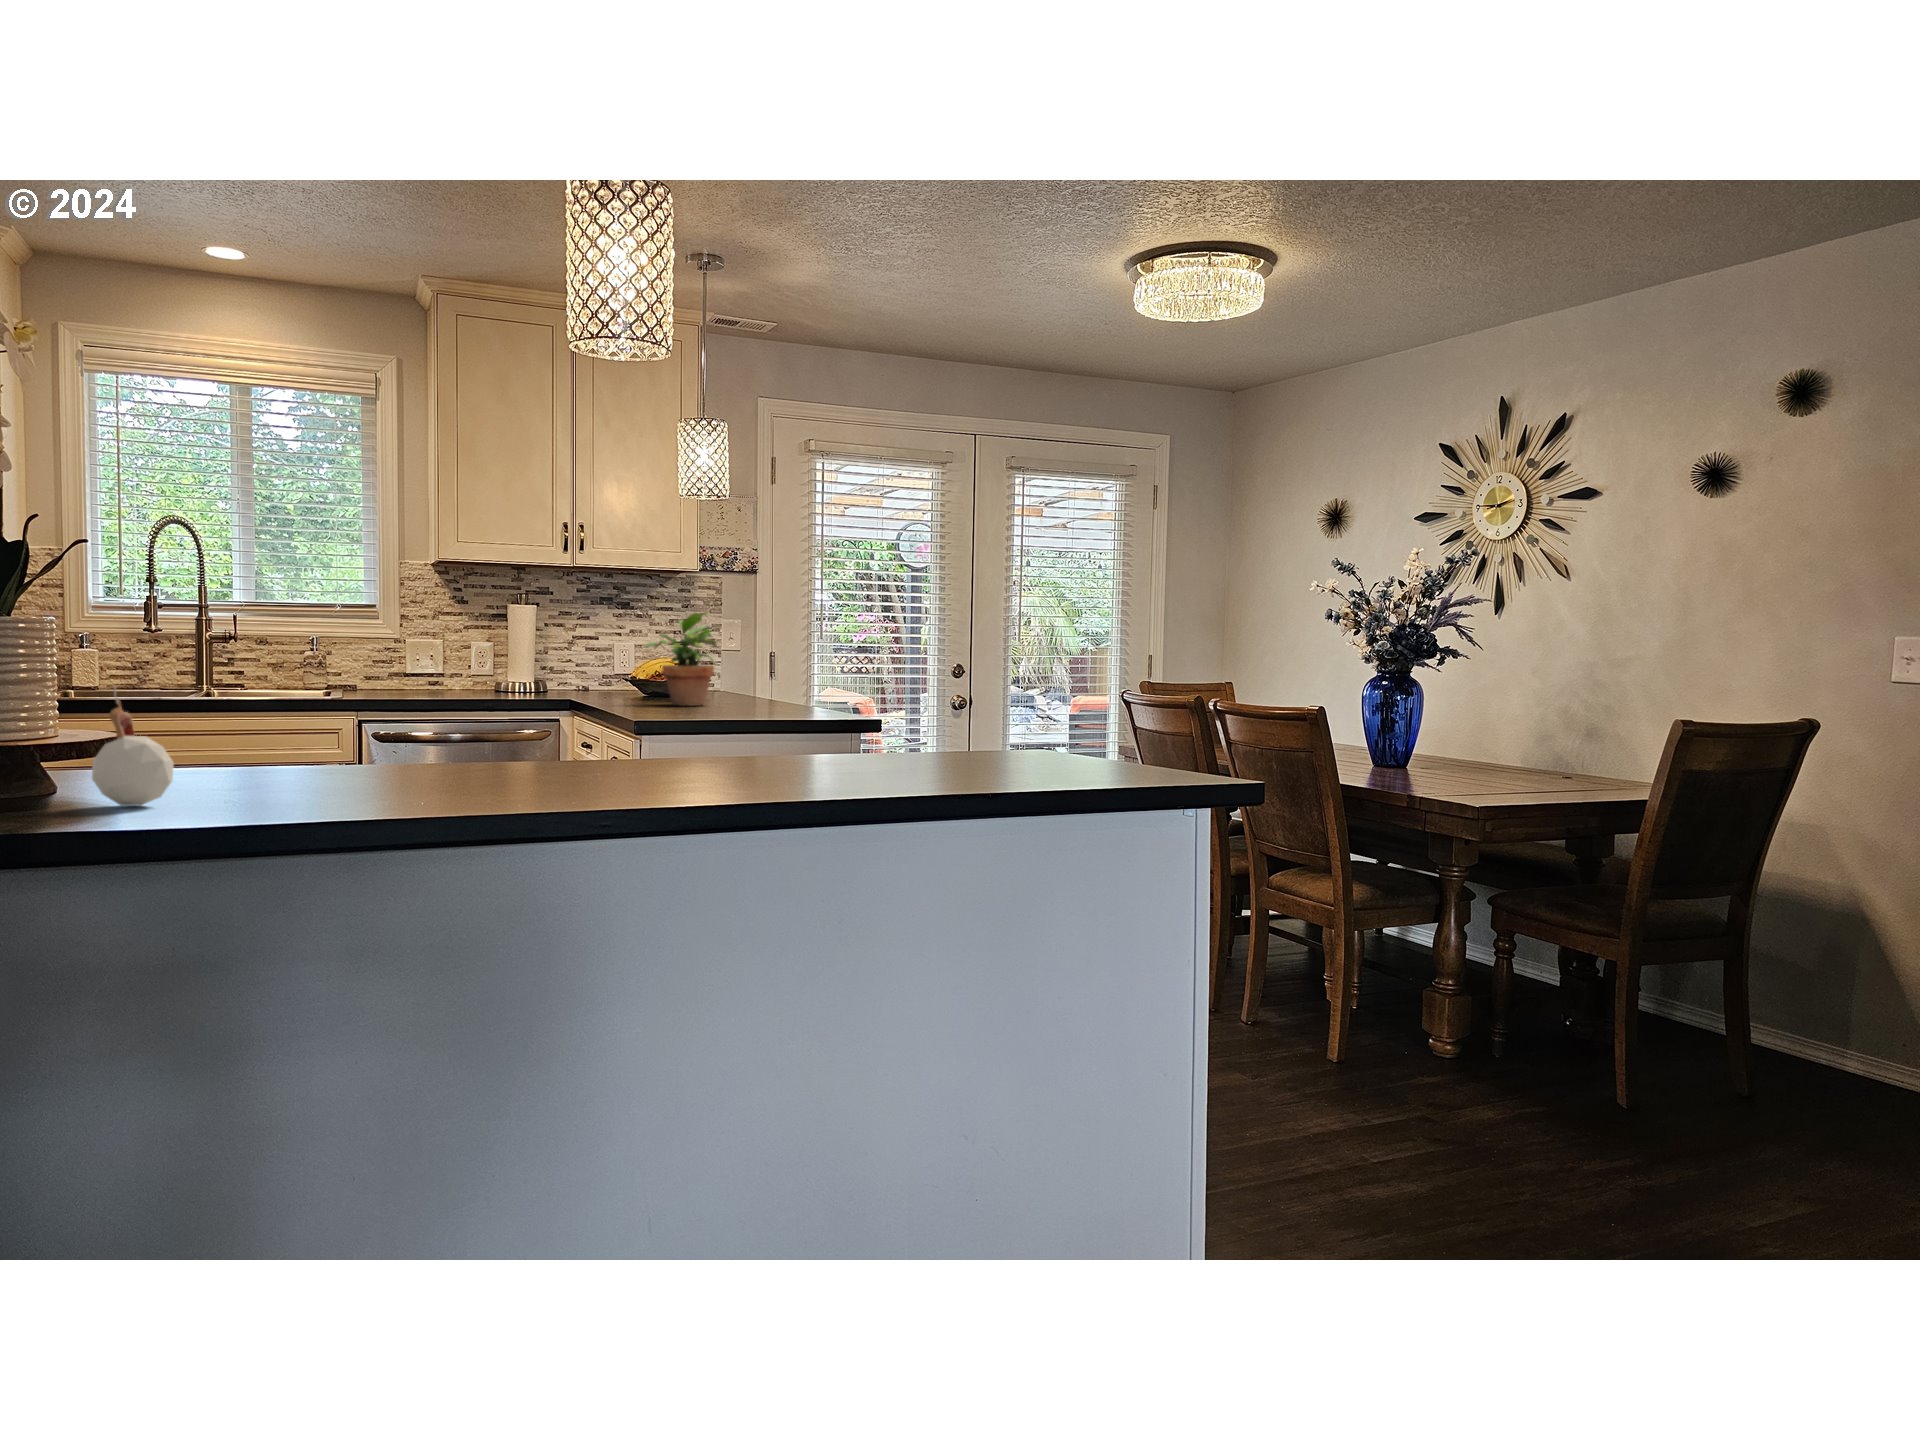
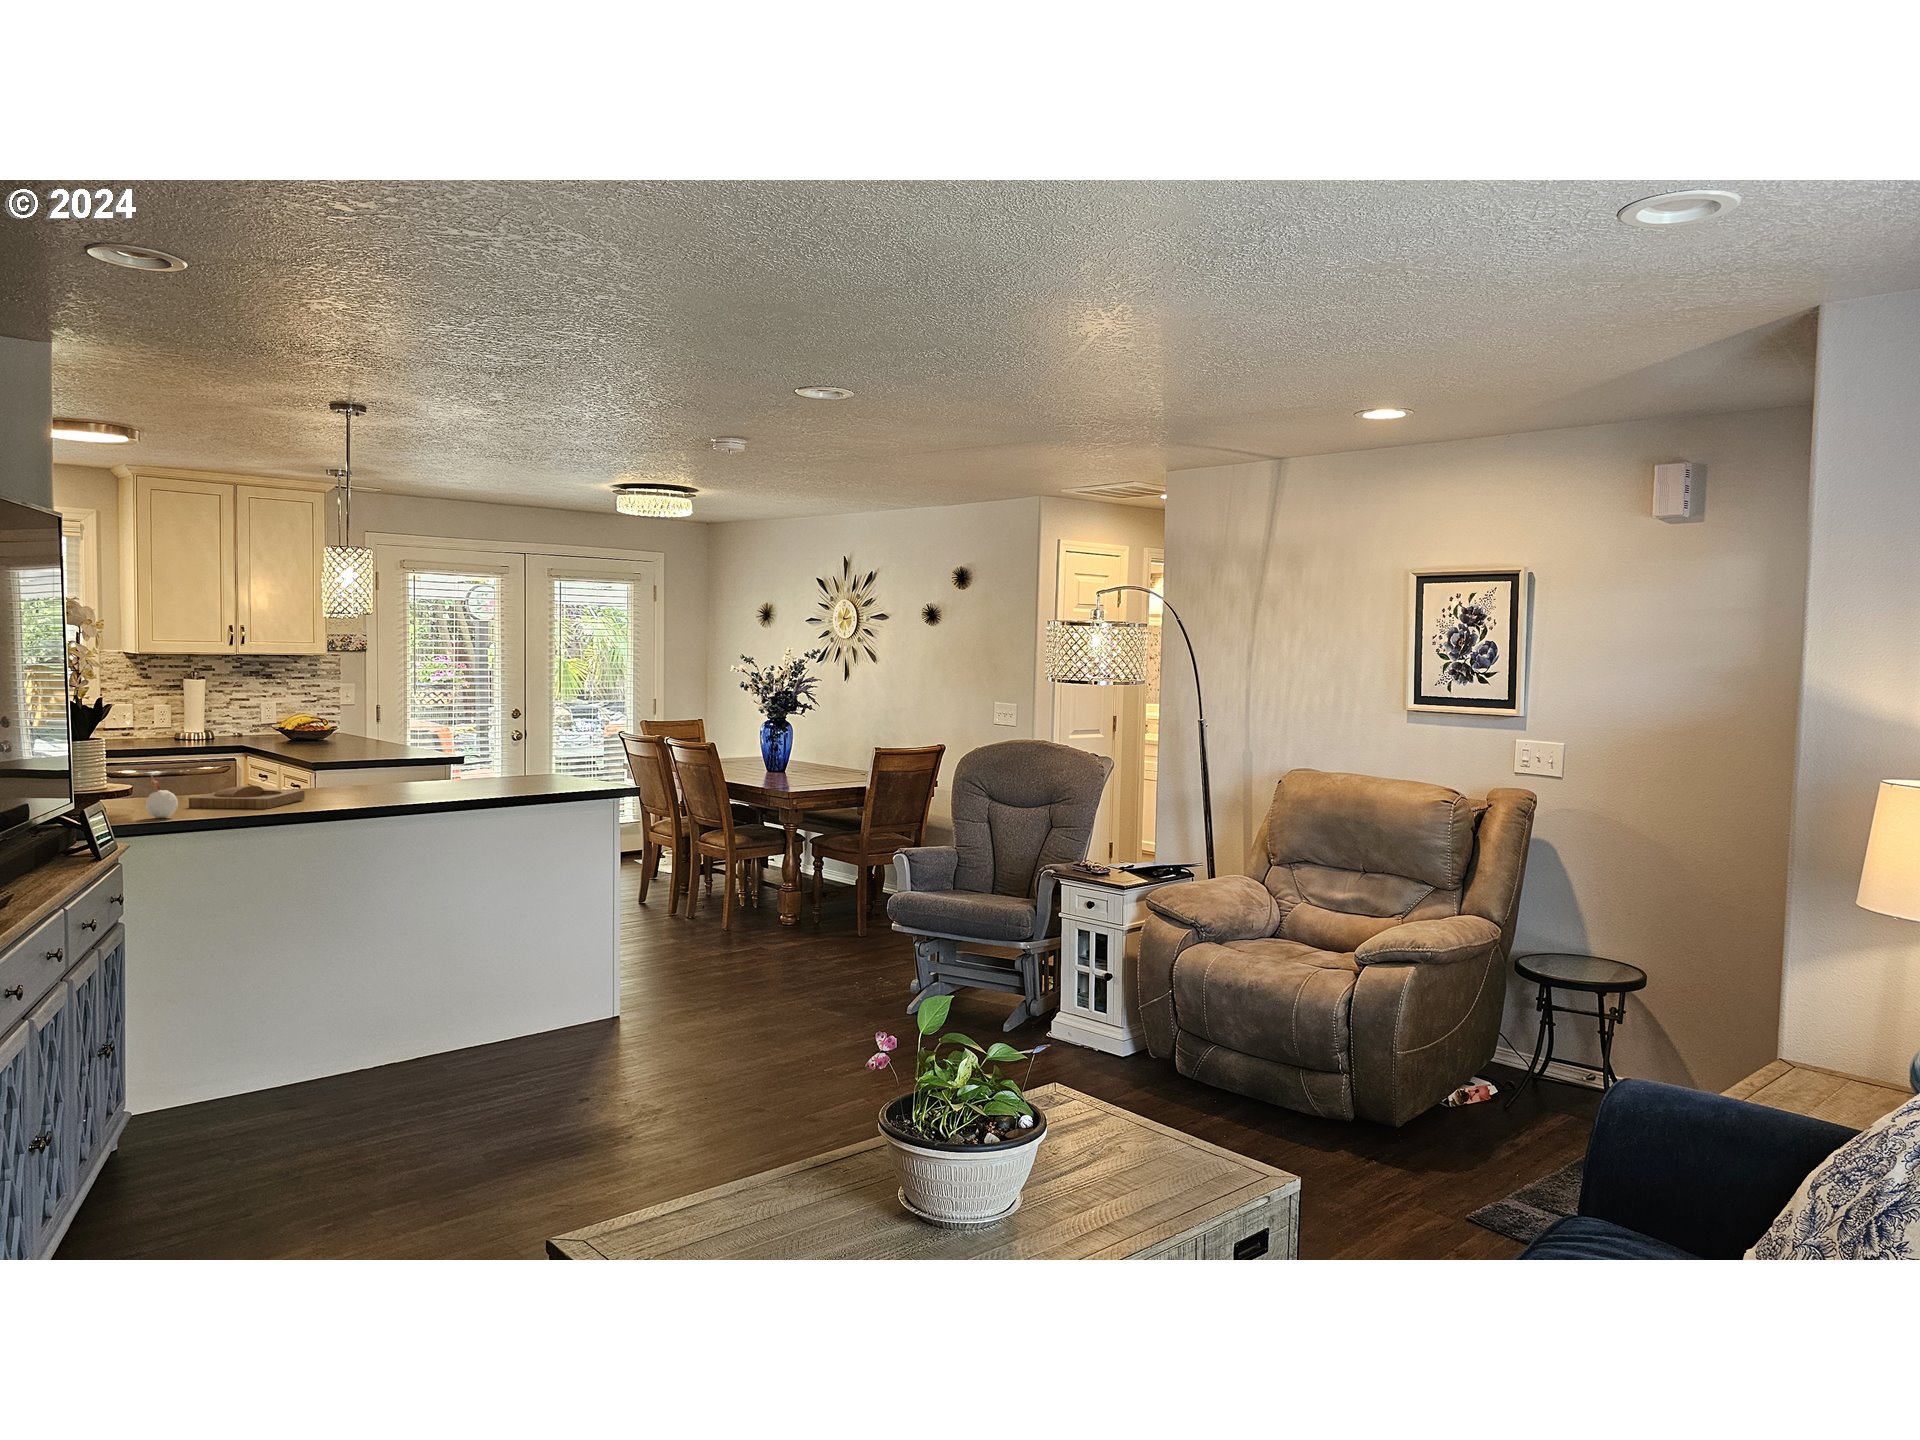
potted plant: present [645,612,717,706] -> none [298,689,348,748]
tray: none [259,740,524,792] -> present [189,786,305,809]

